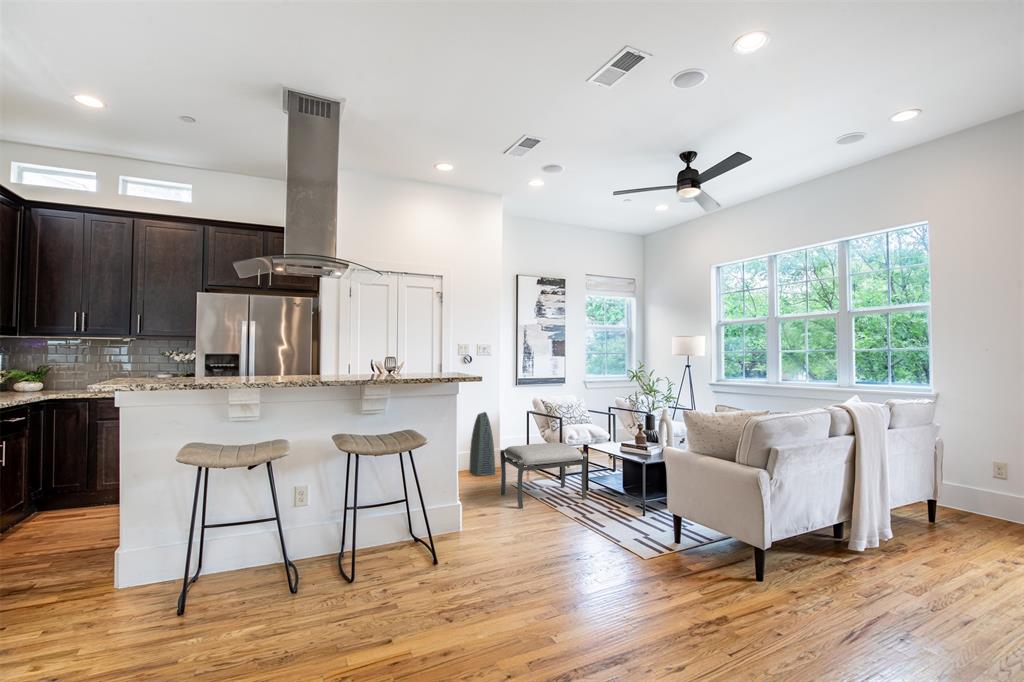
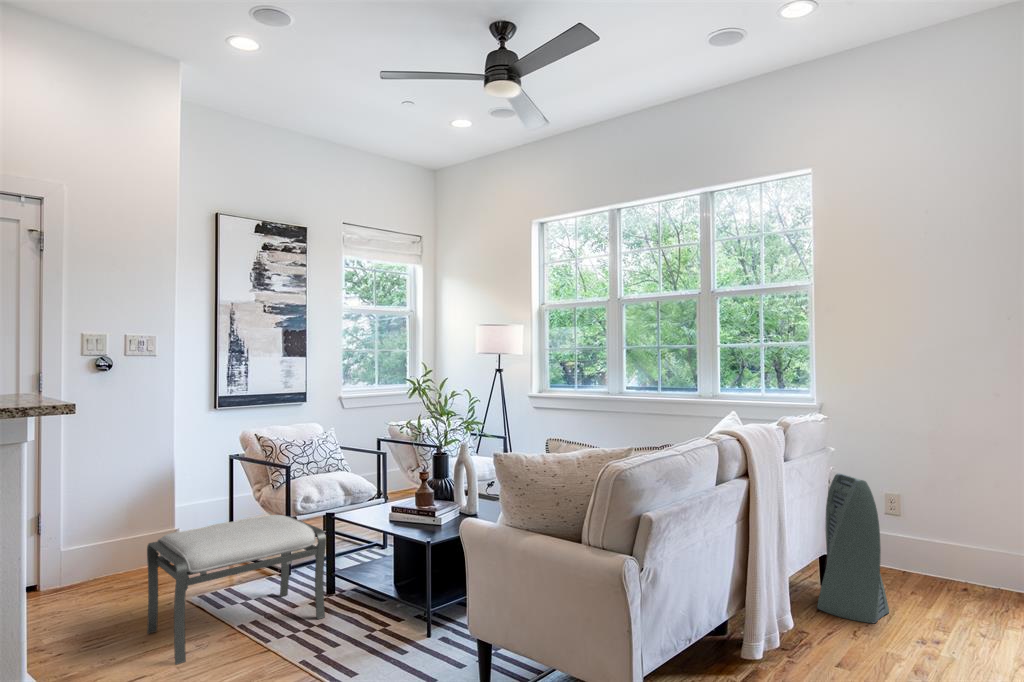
air purifier: present [469,412,495,476] -> present [817,473,889,623]

